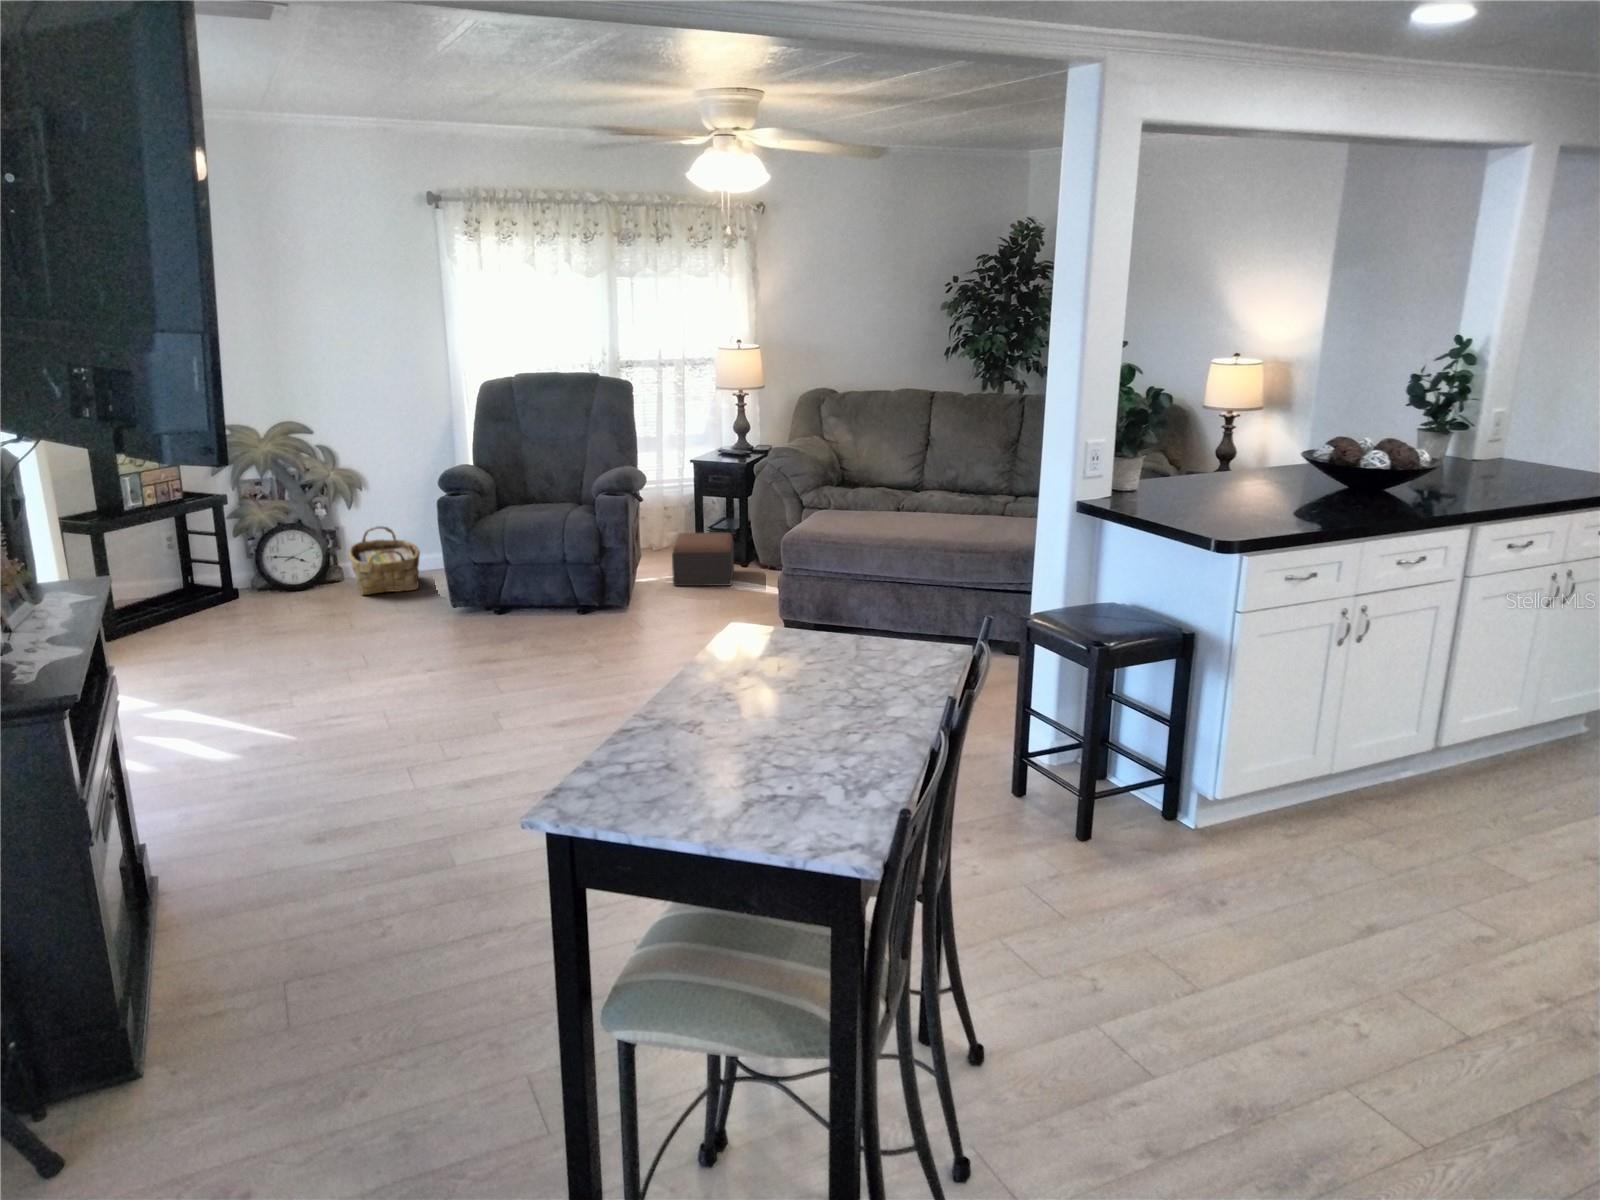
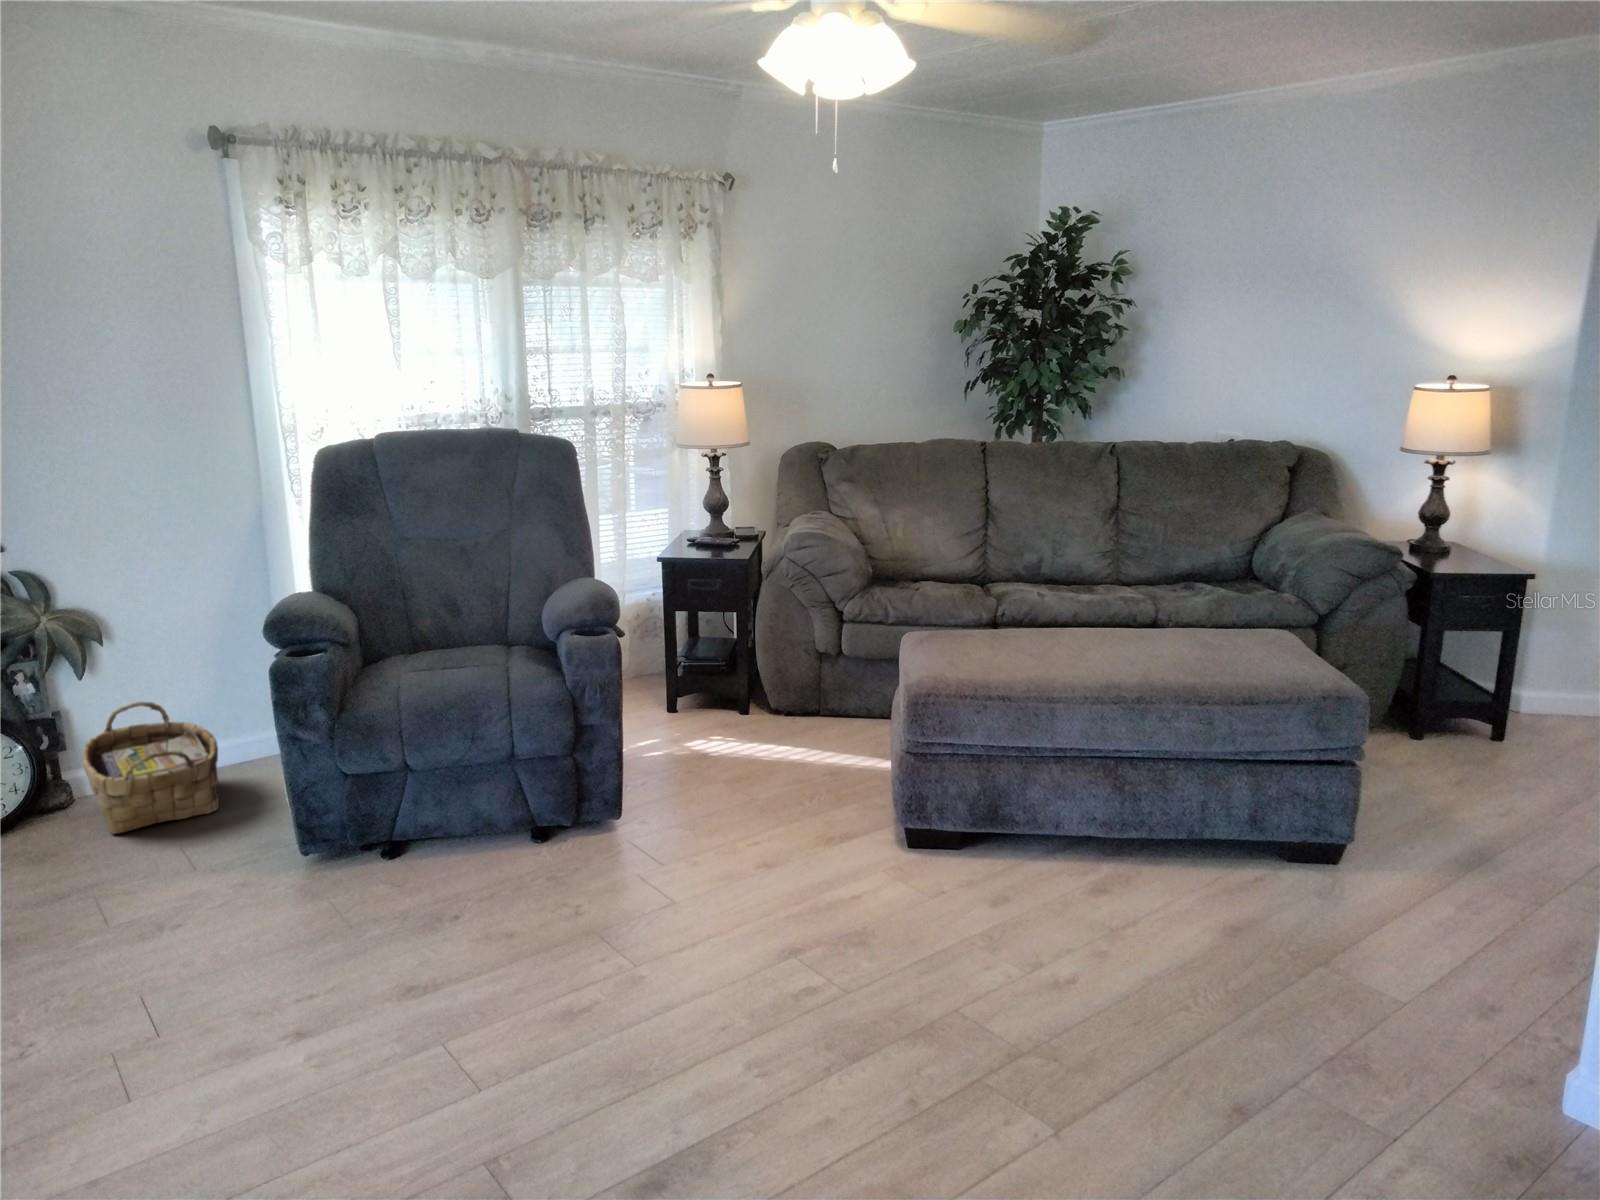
footstool: present [672,533,734,586] -> none [648,667,751,762]

